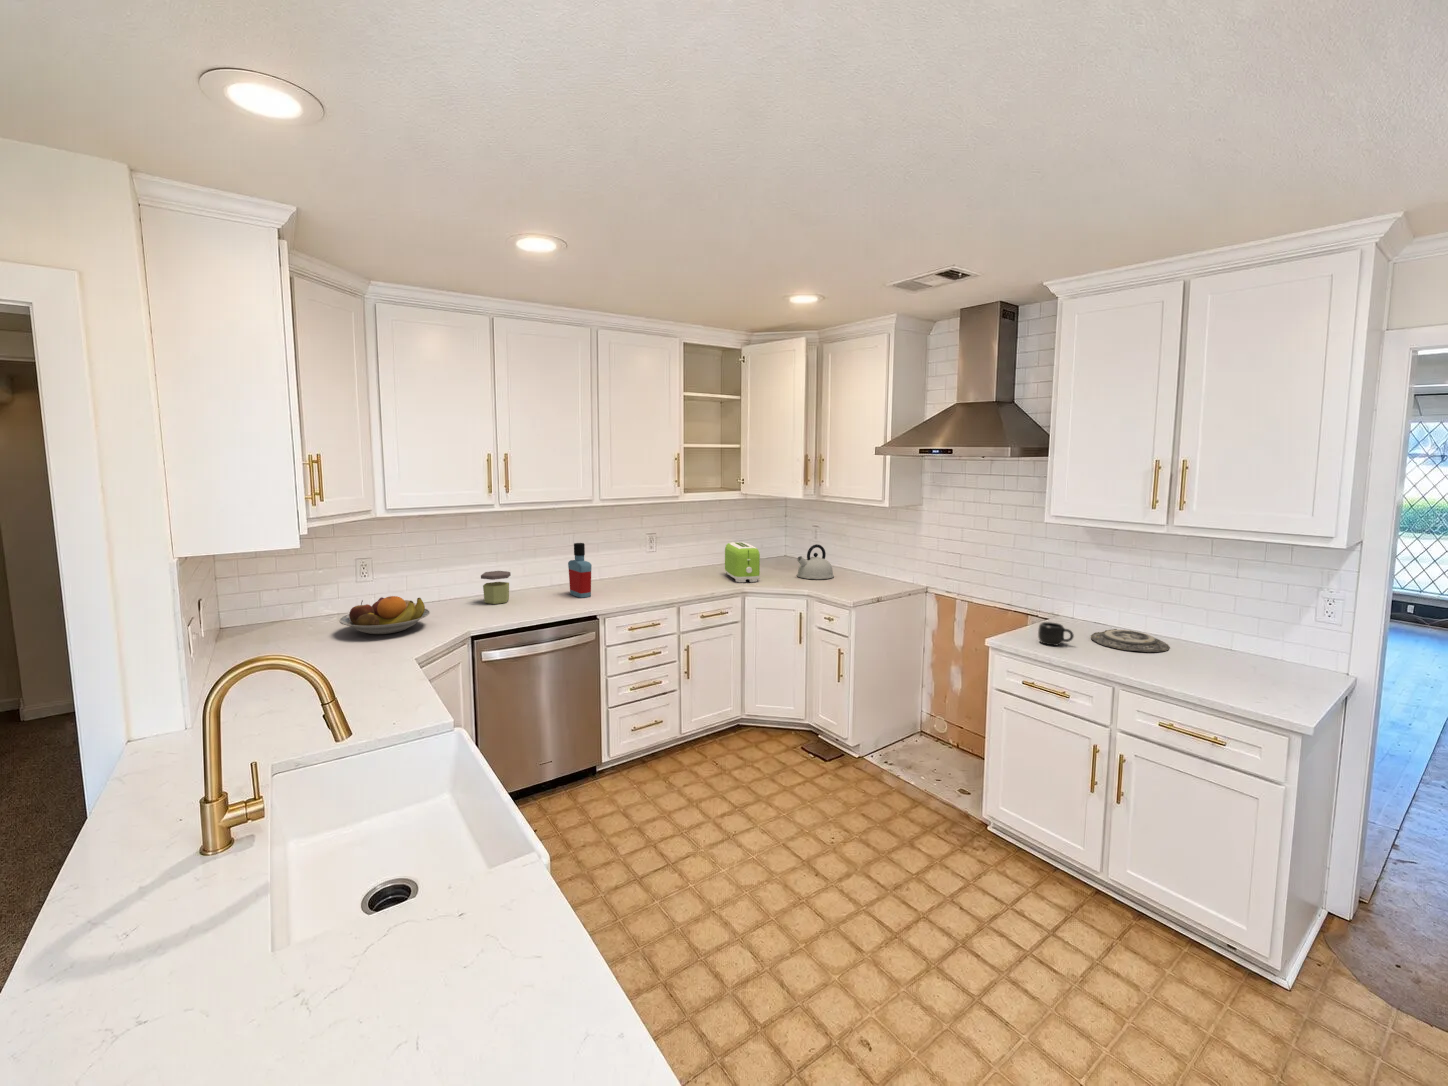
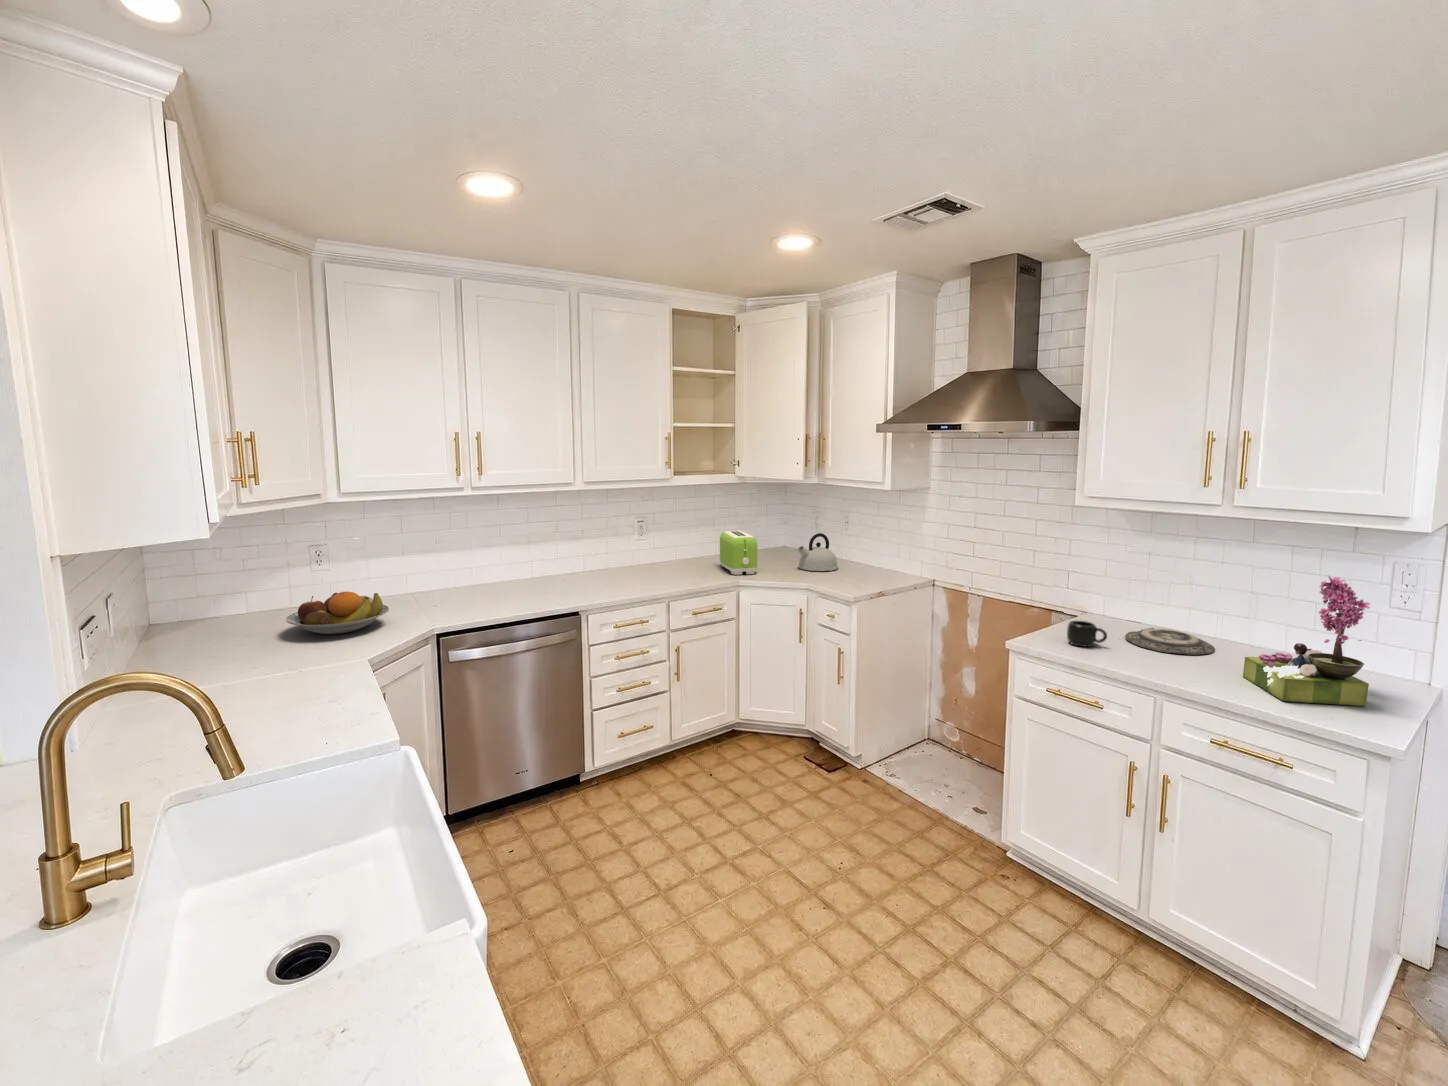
bottle: present [568,543,592,598] -> none [547,532,572,592]
jar: present [481,571,511,604] -> none [449,563,483,599]
flower arrangement: none [1190,580,1296,695] -> present [1243,576,1370,706]

